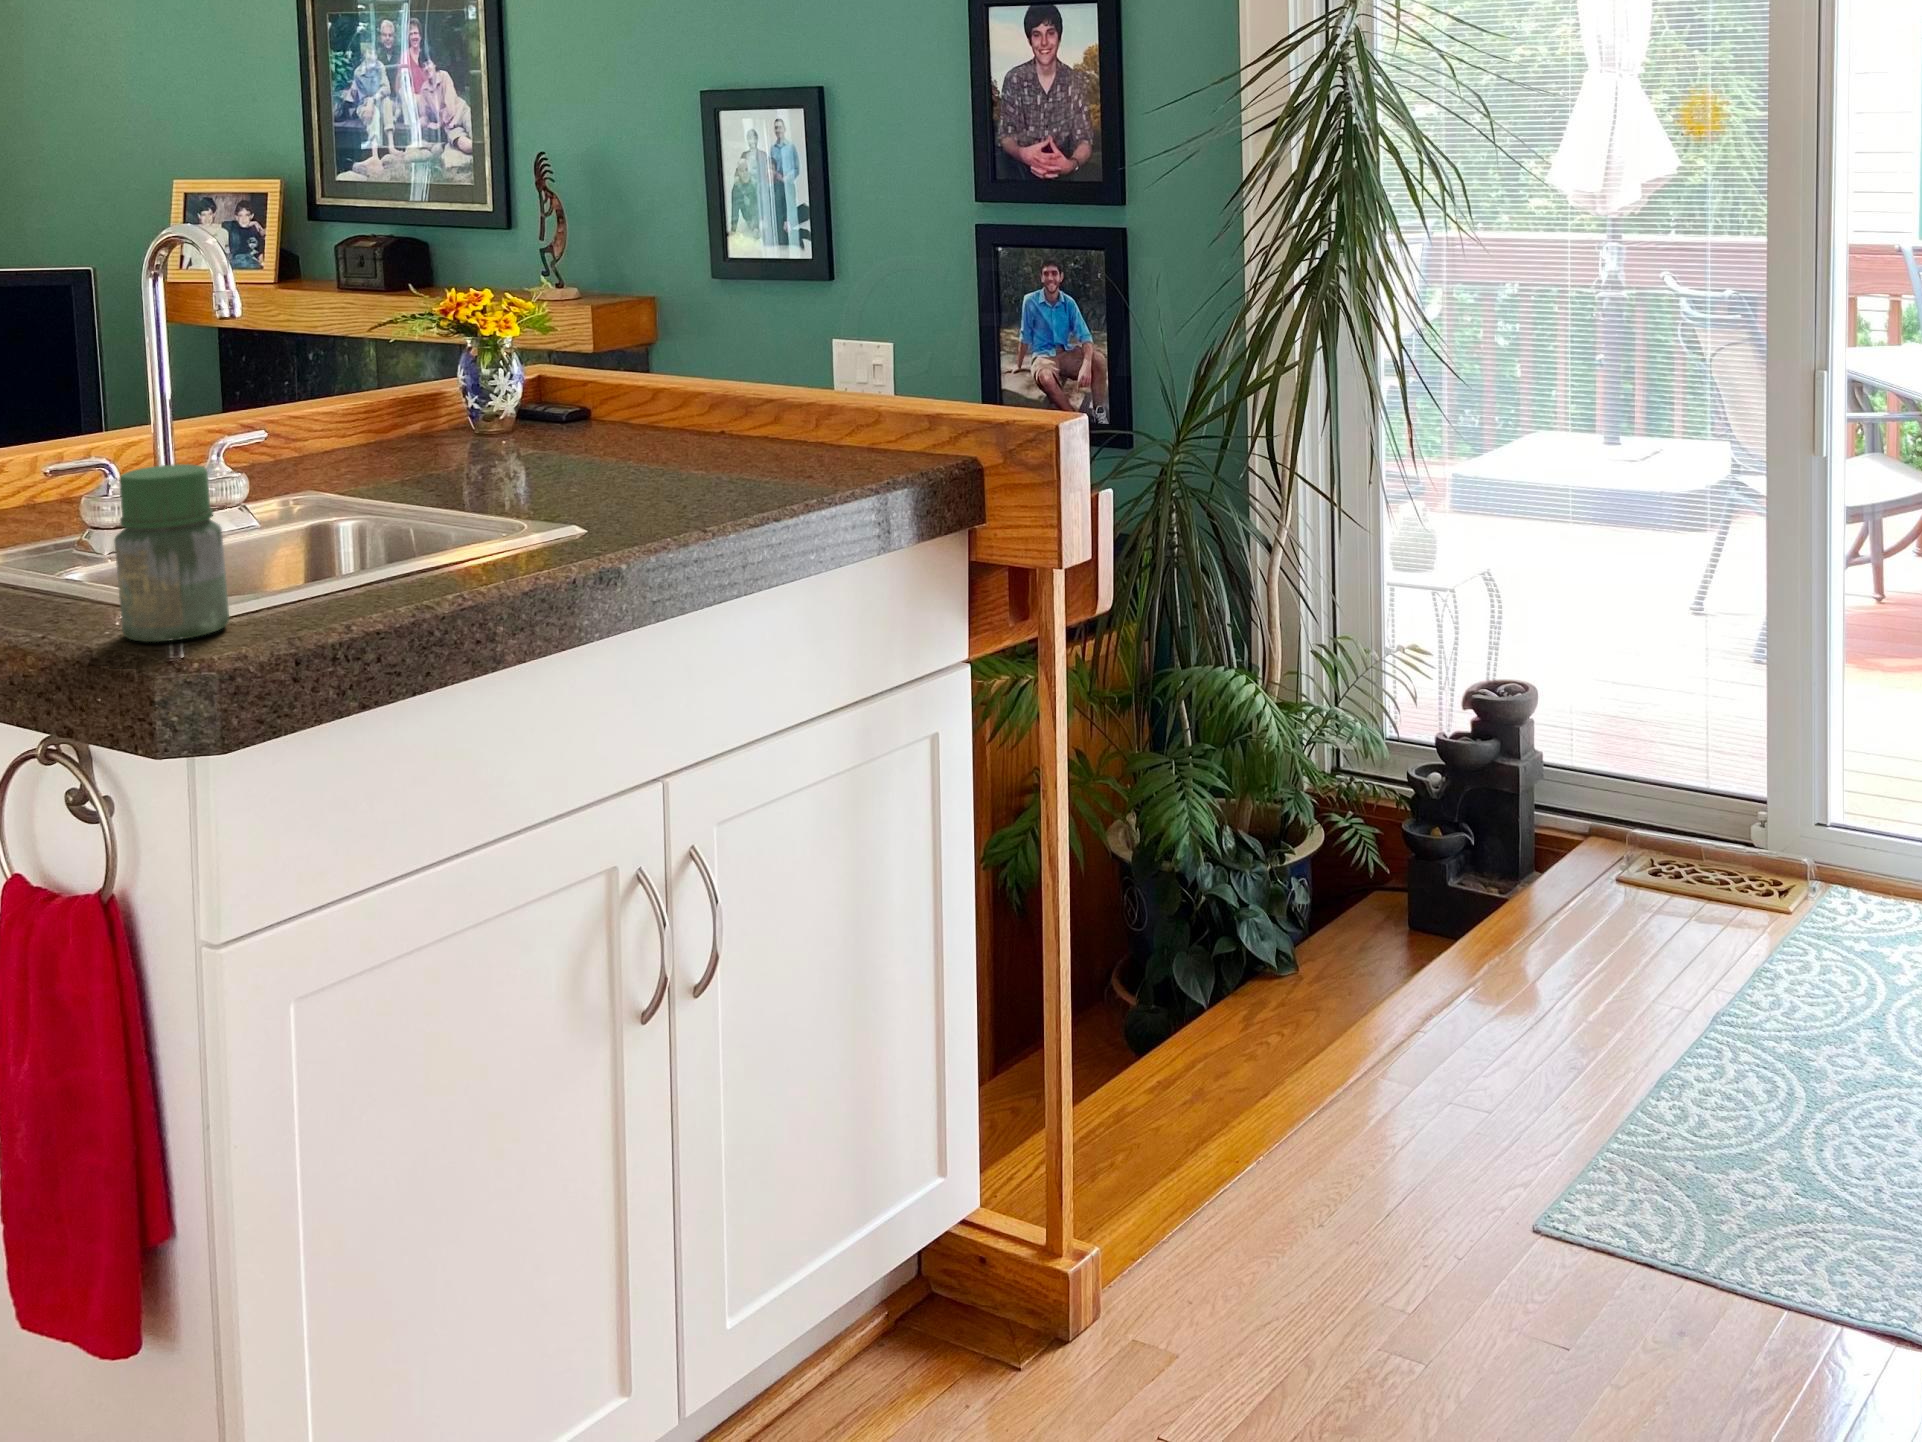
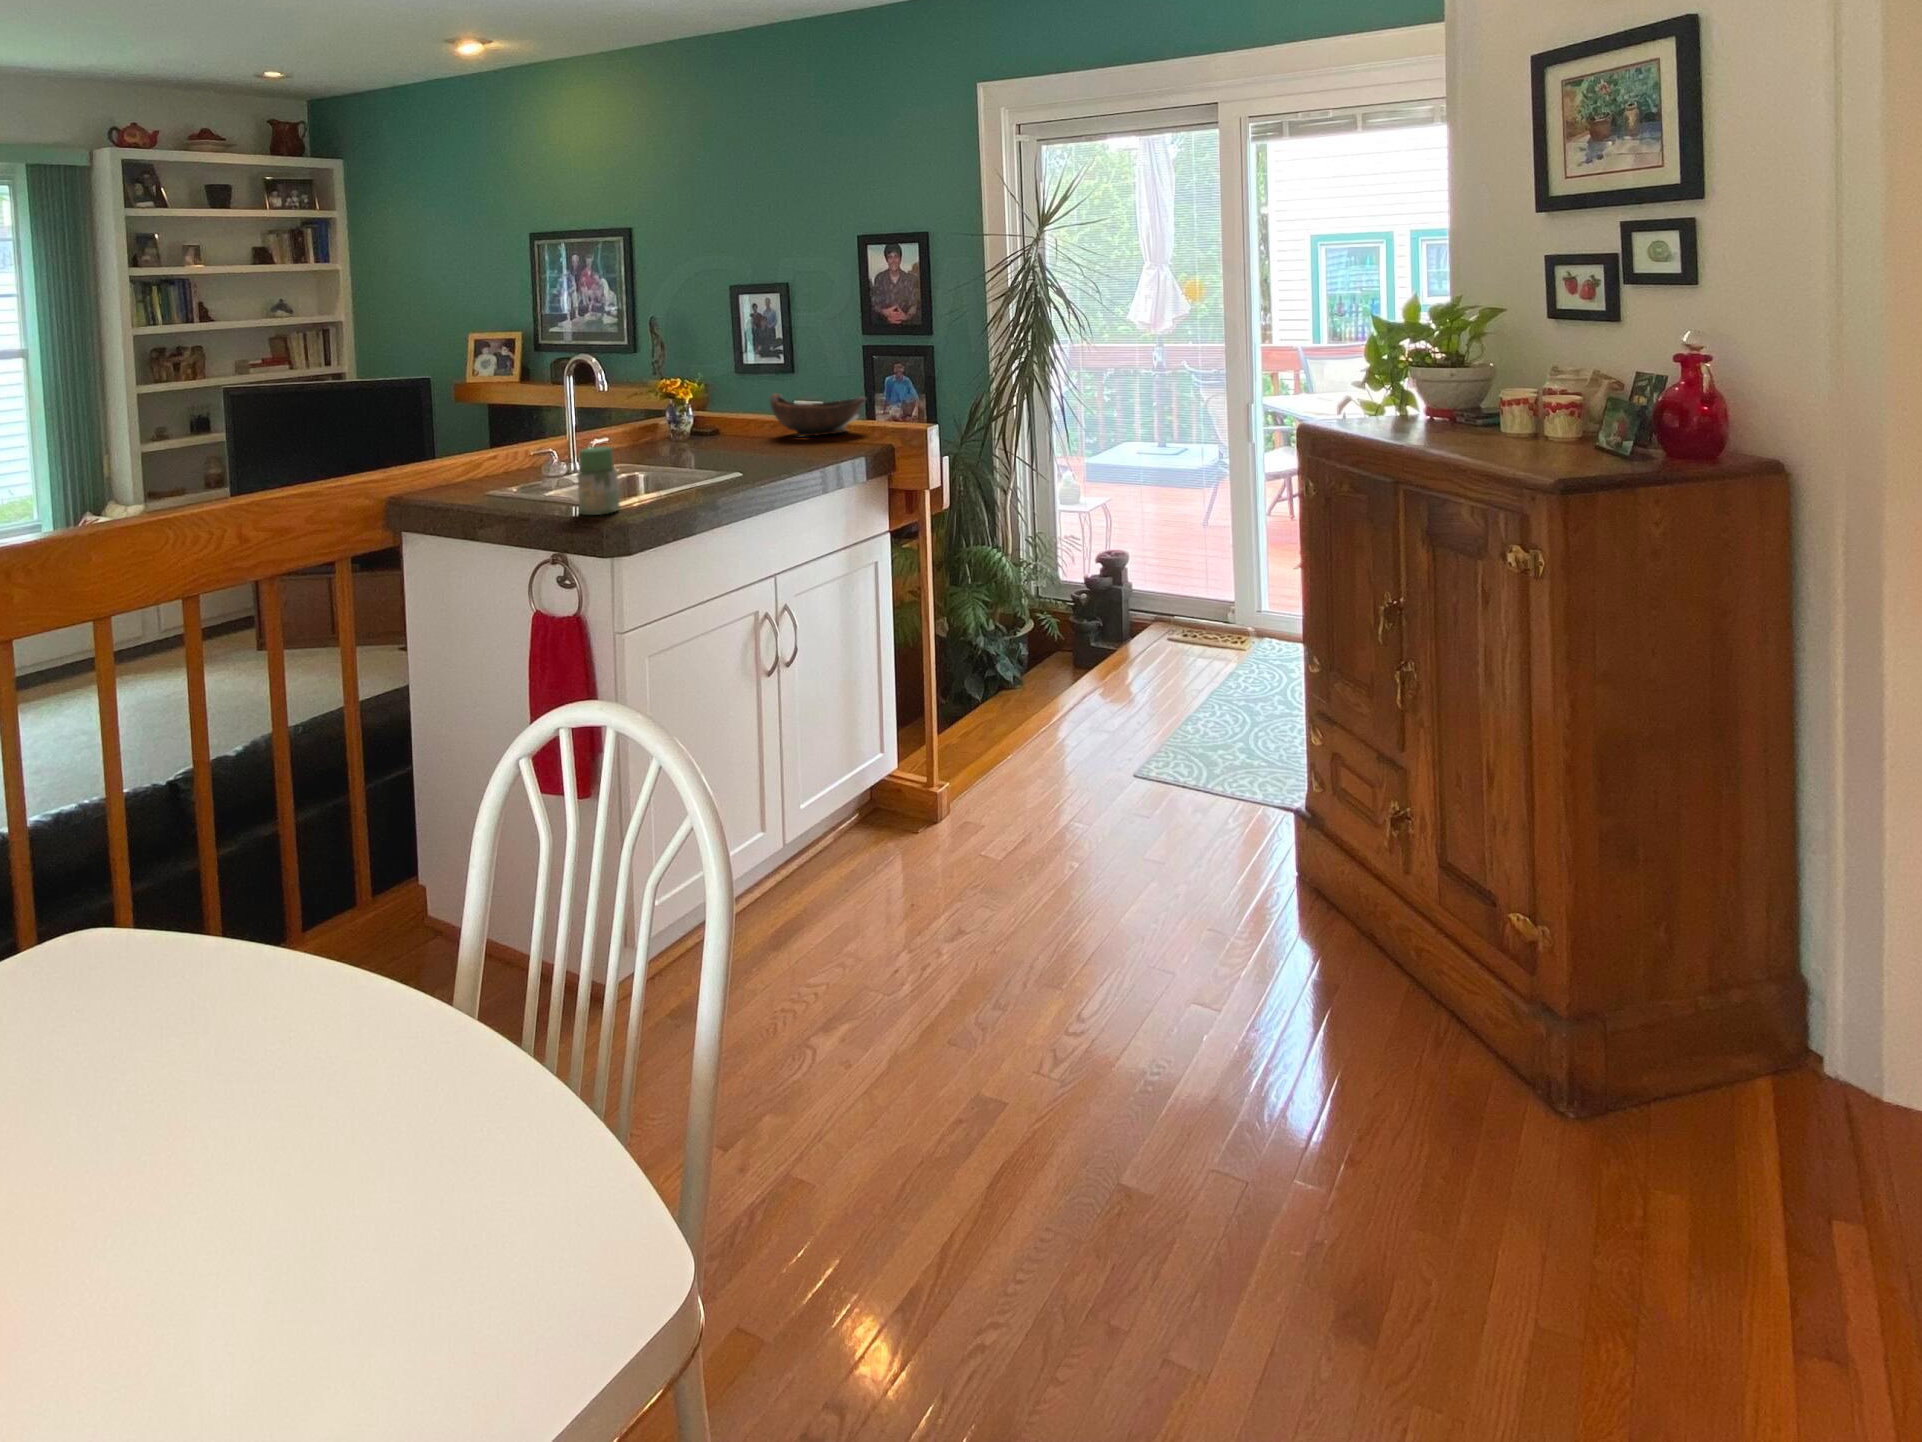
bowl: none [699,327,926,431] -> present [770,393,866,436]

